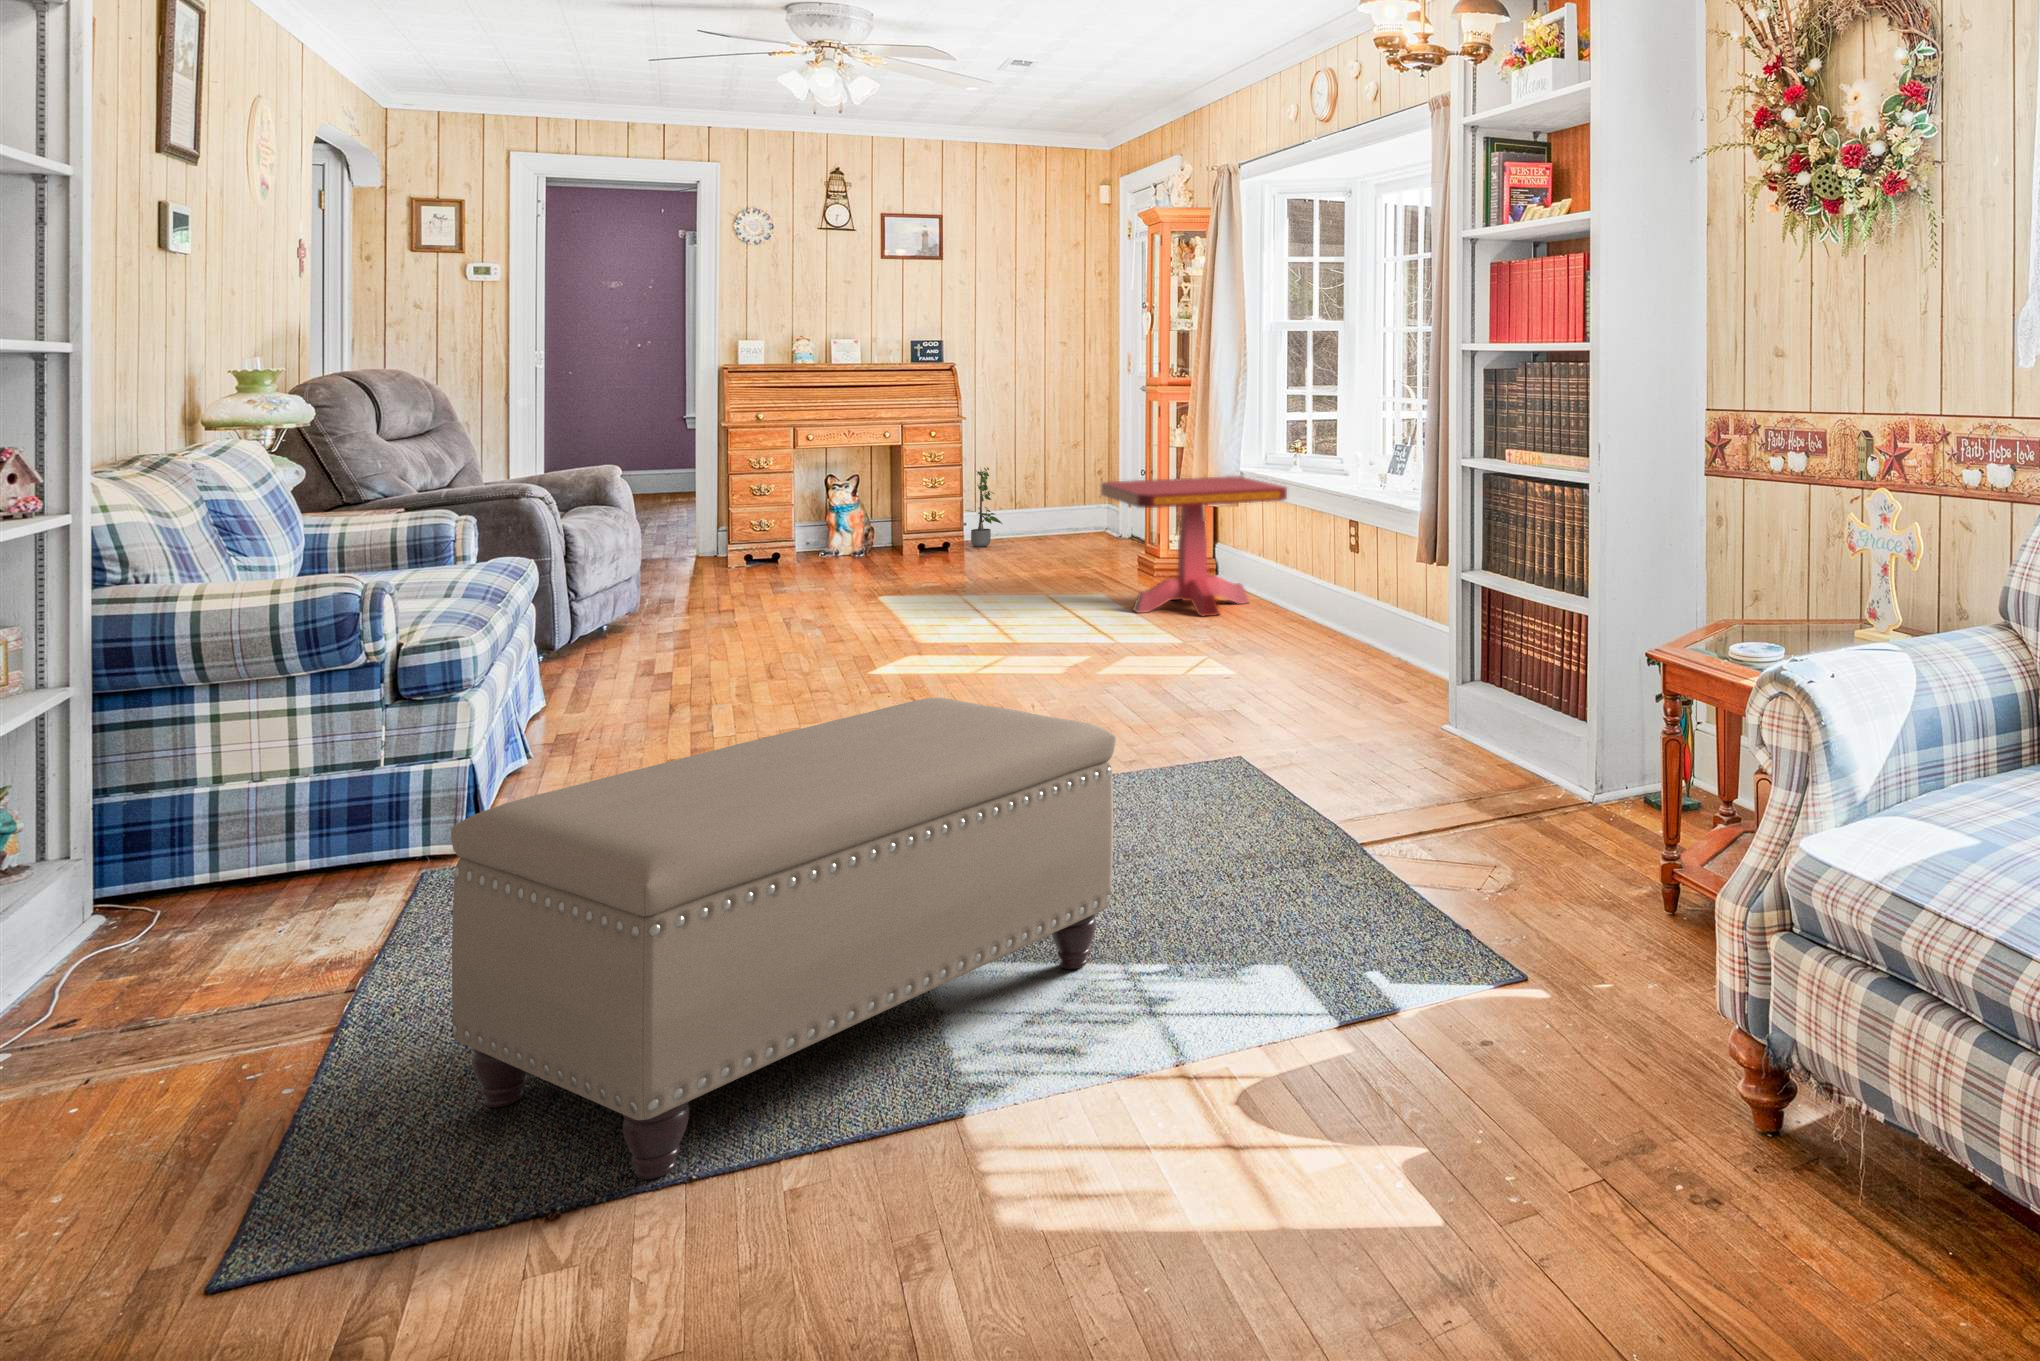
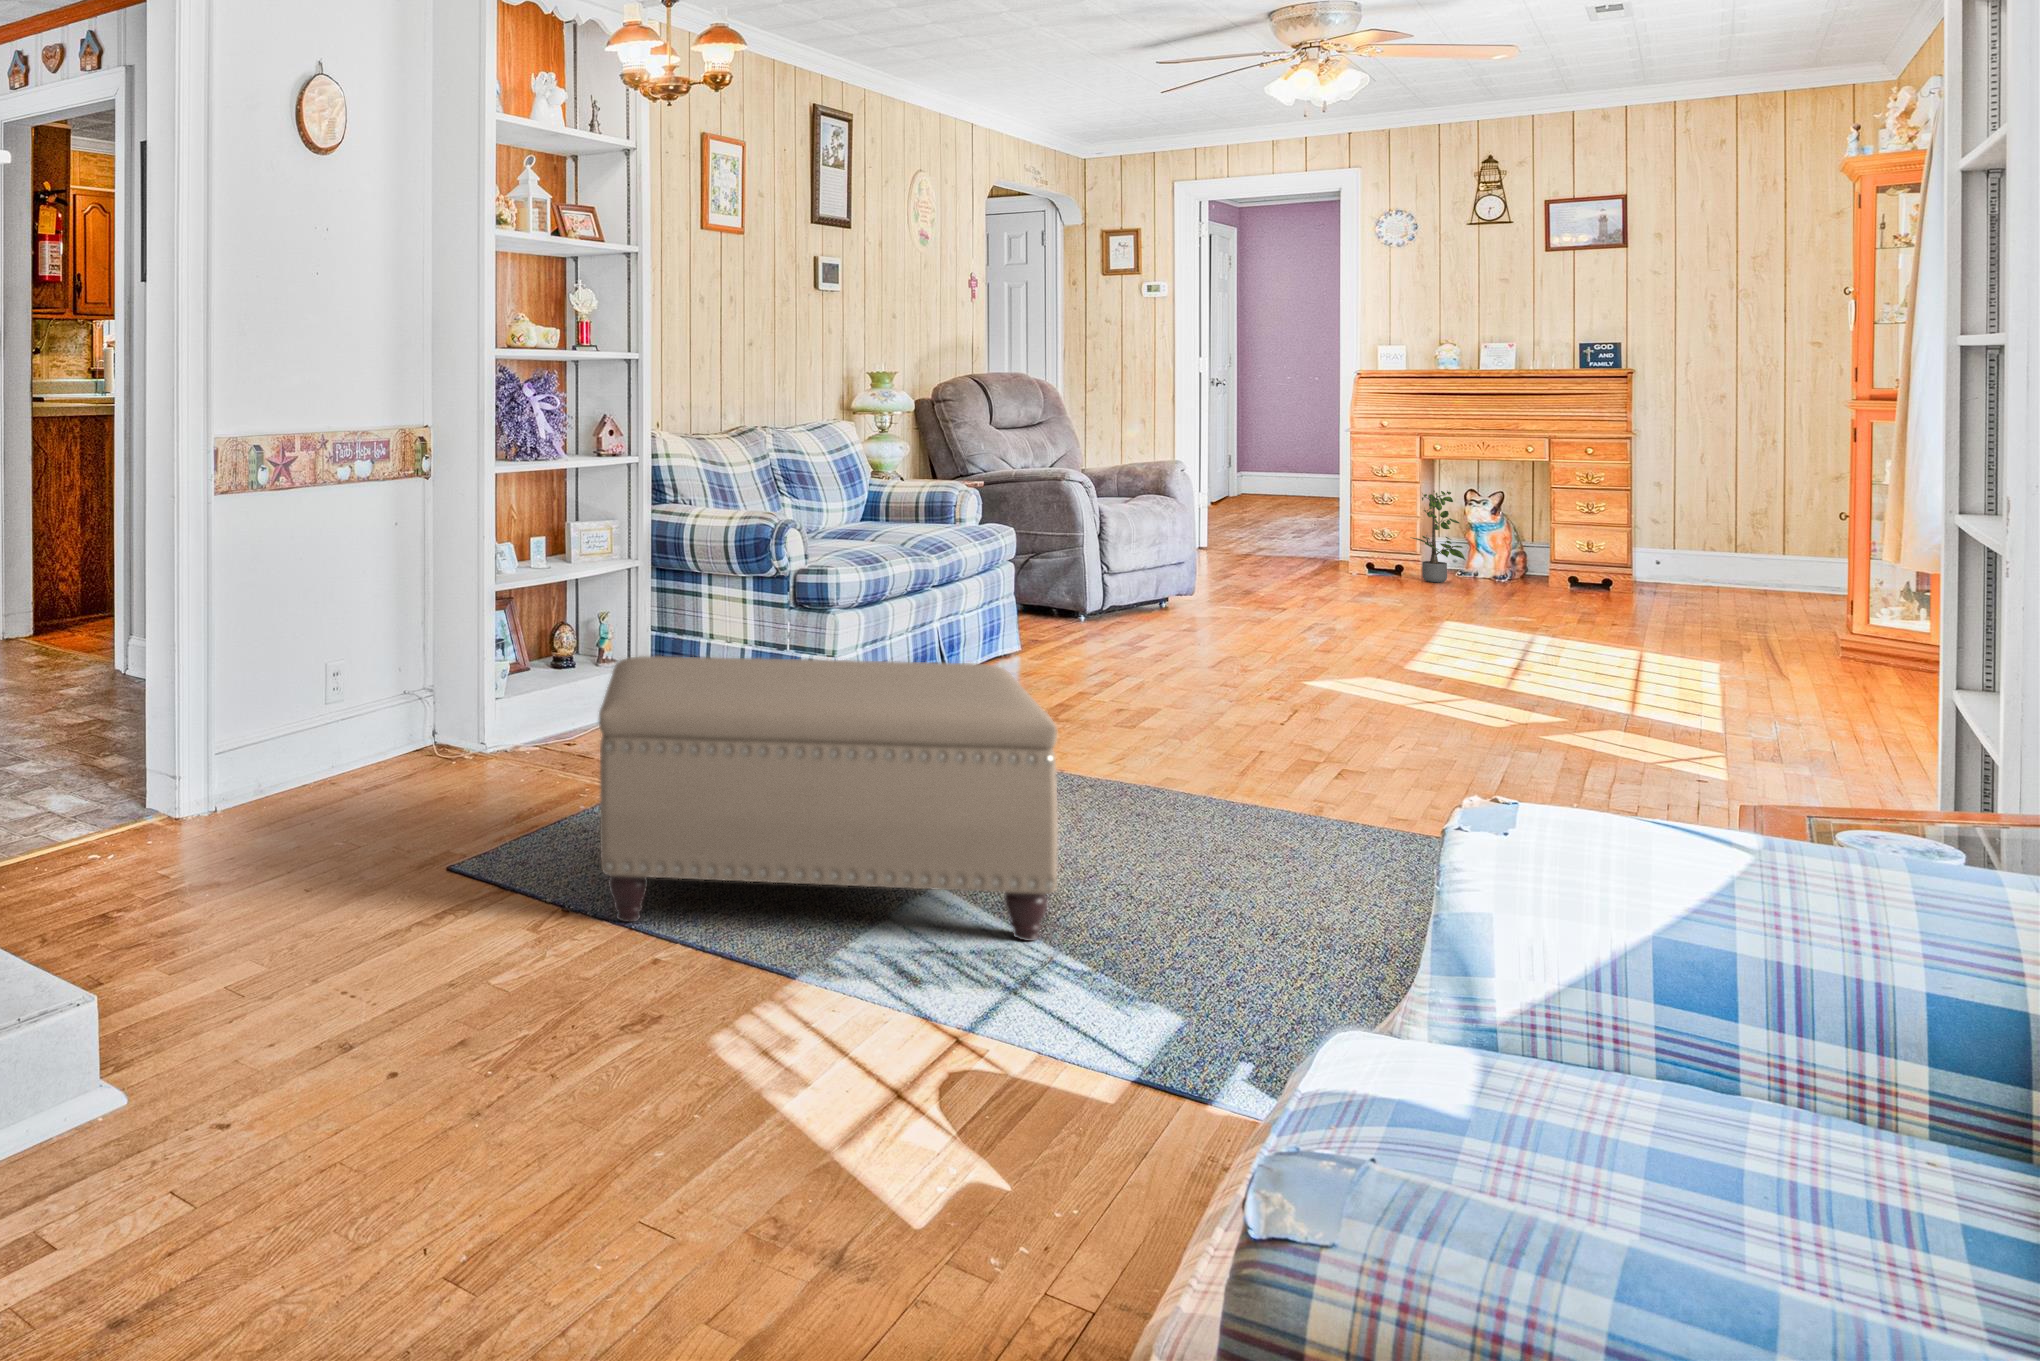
potted plant: present [968,468,1002,547] -> present [1411,491,1465,582]
side table: present [1101,476,1287,616] -> none [1695,521,1981,720]

